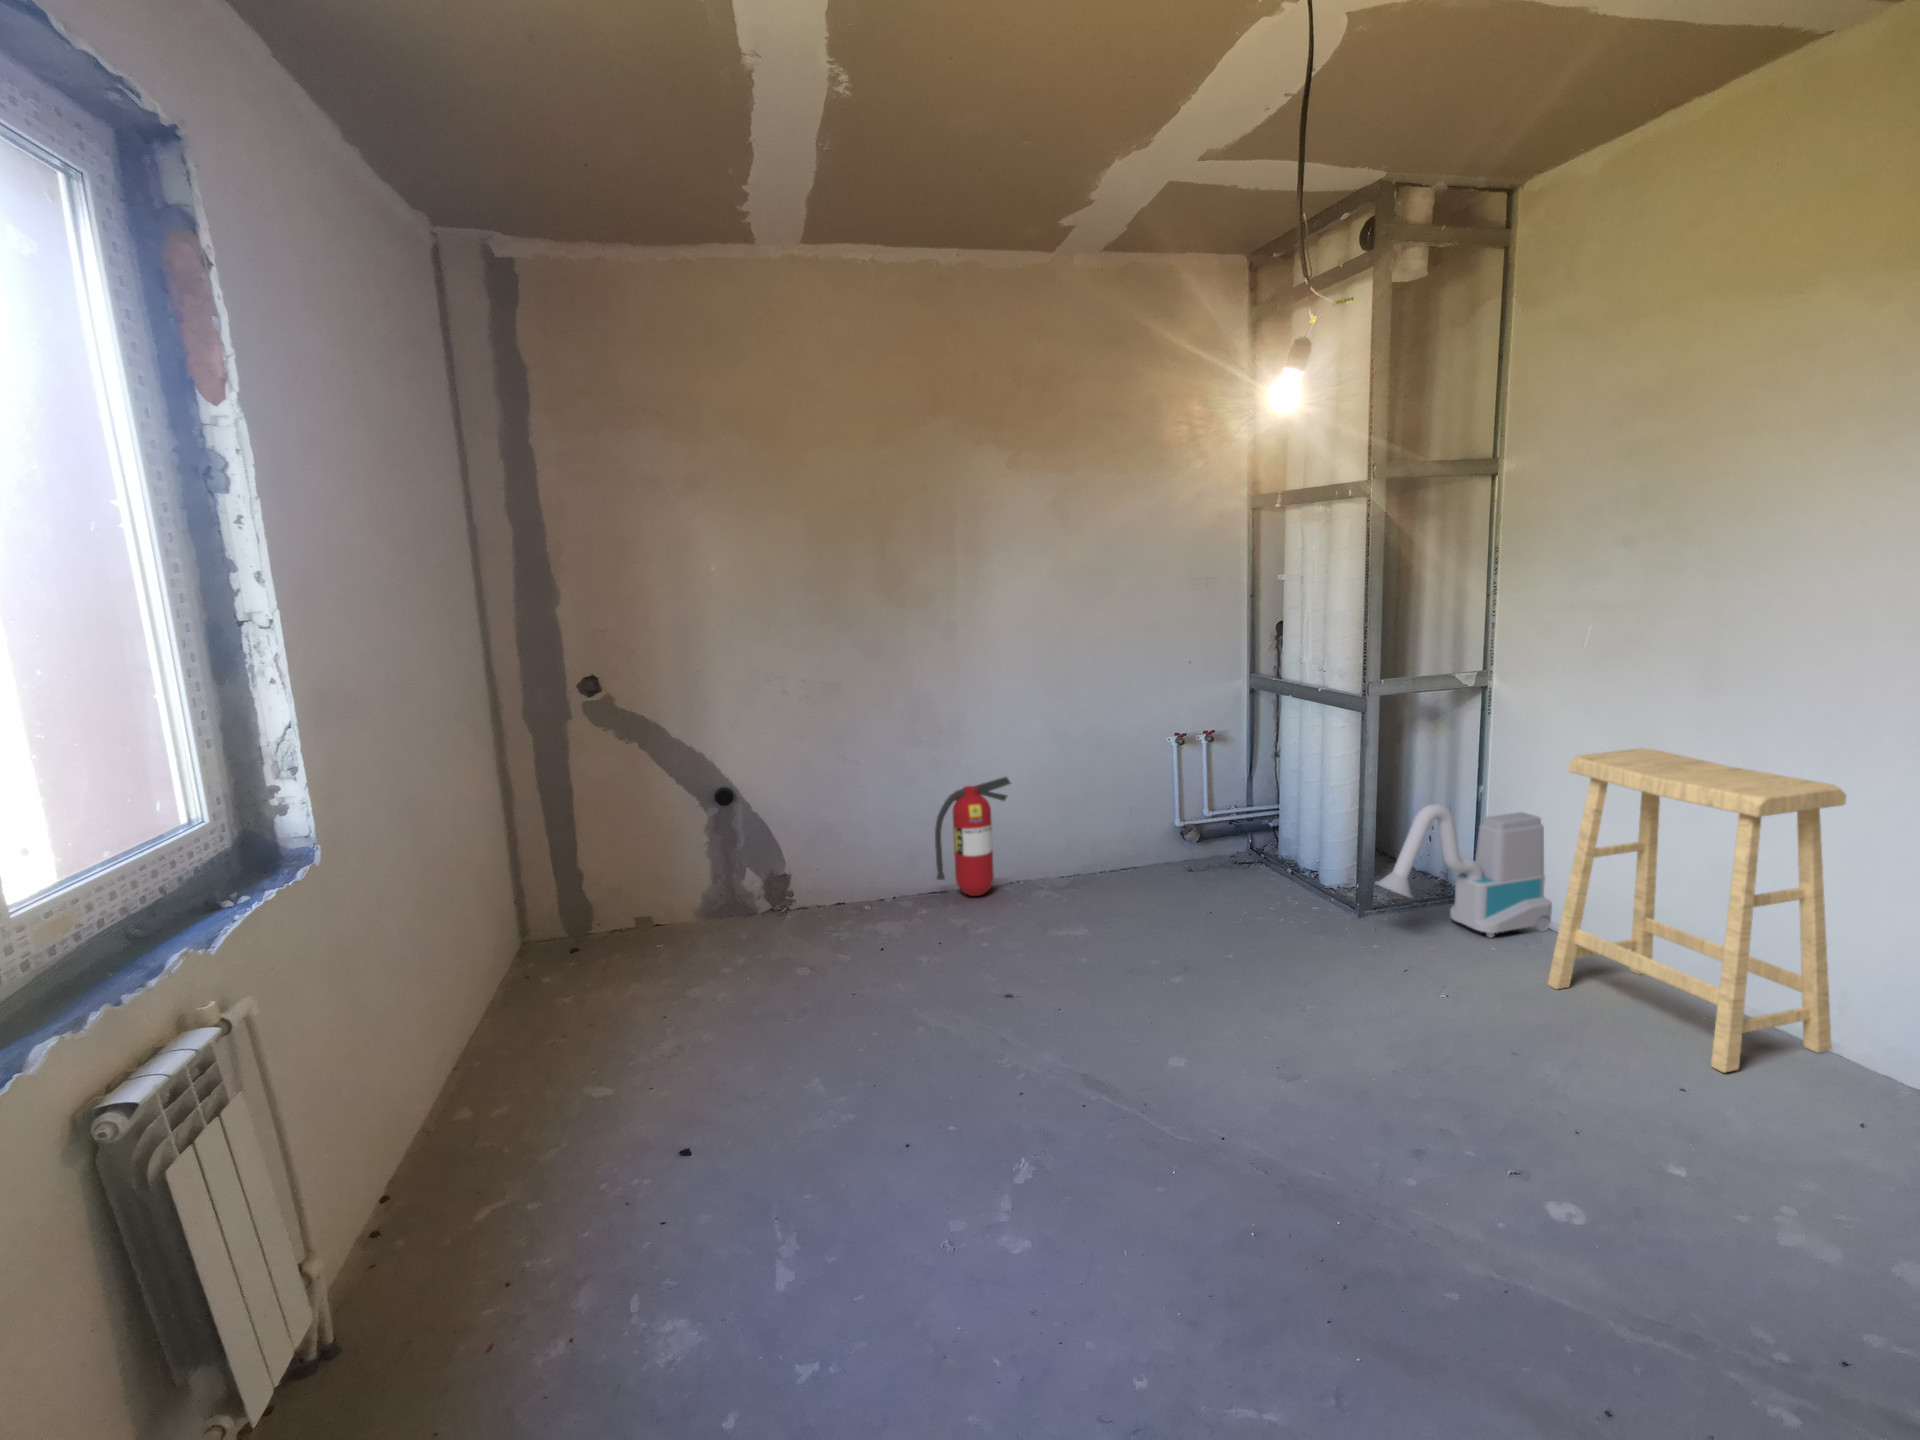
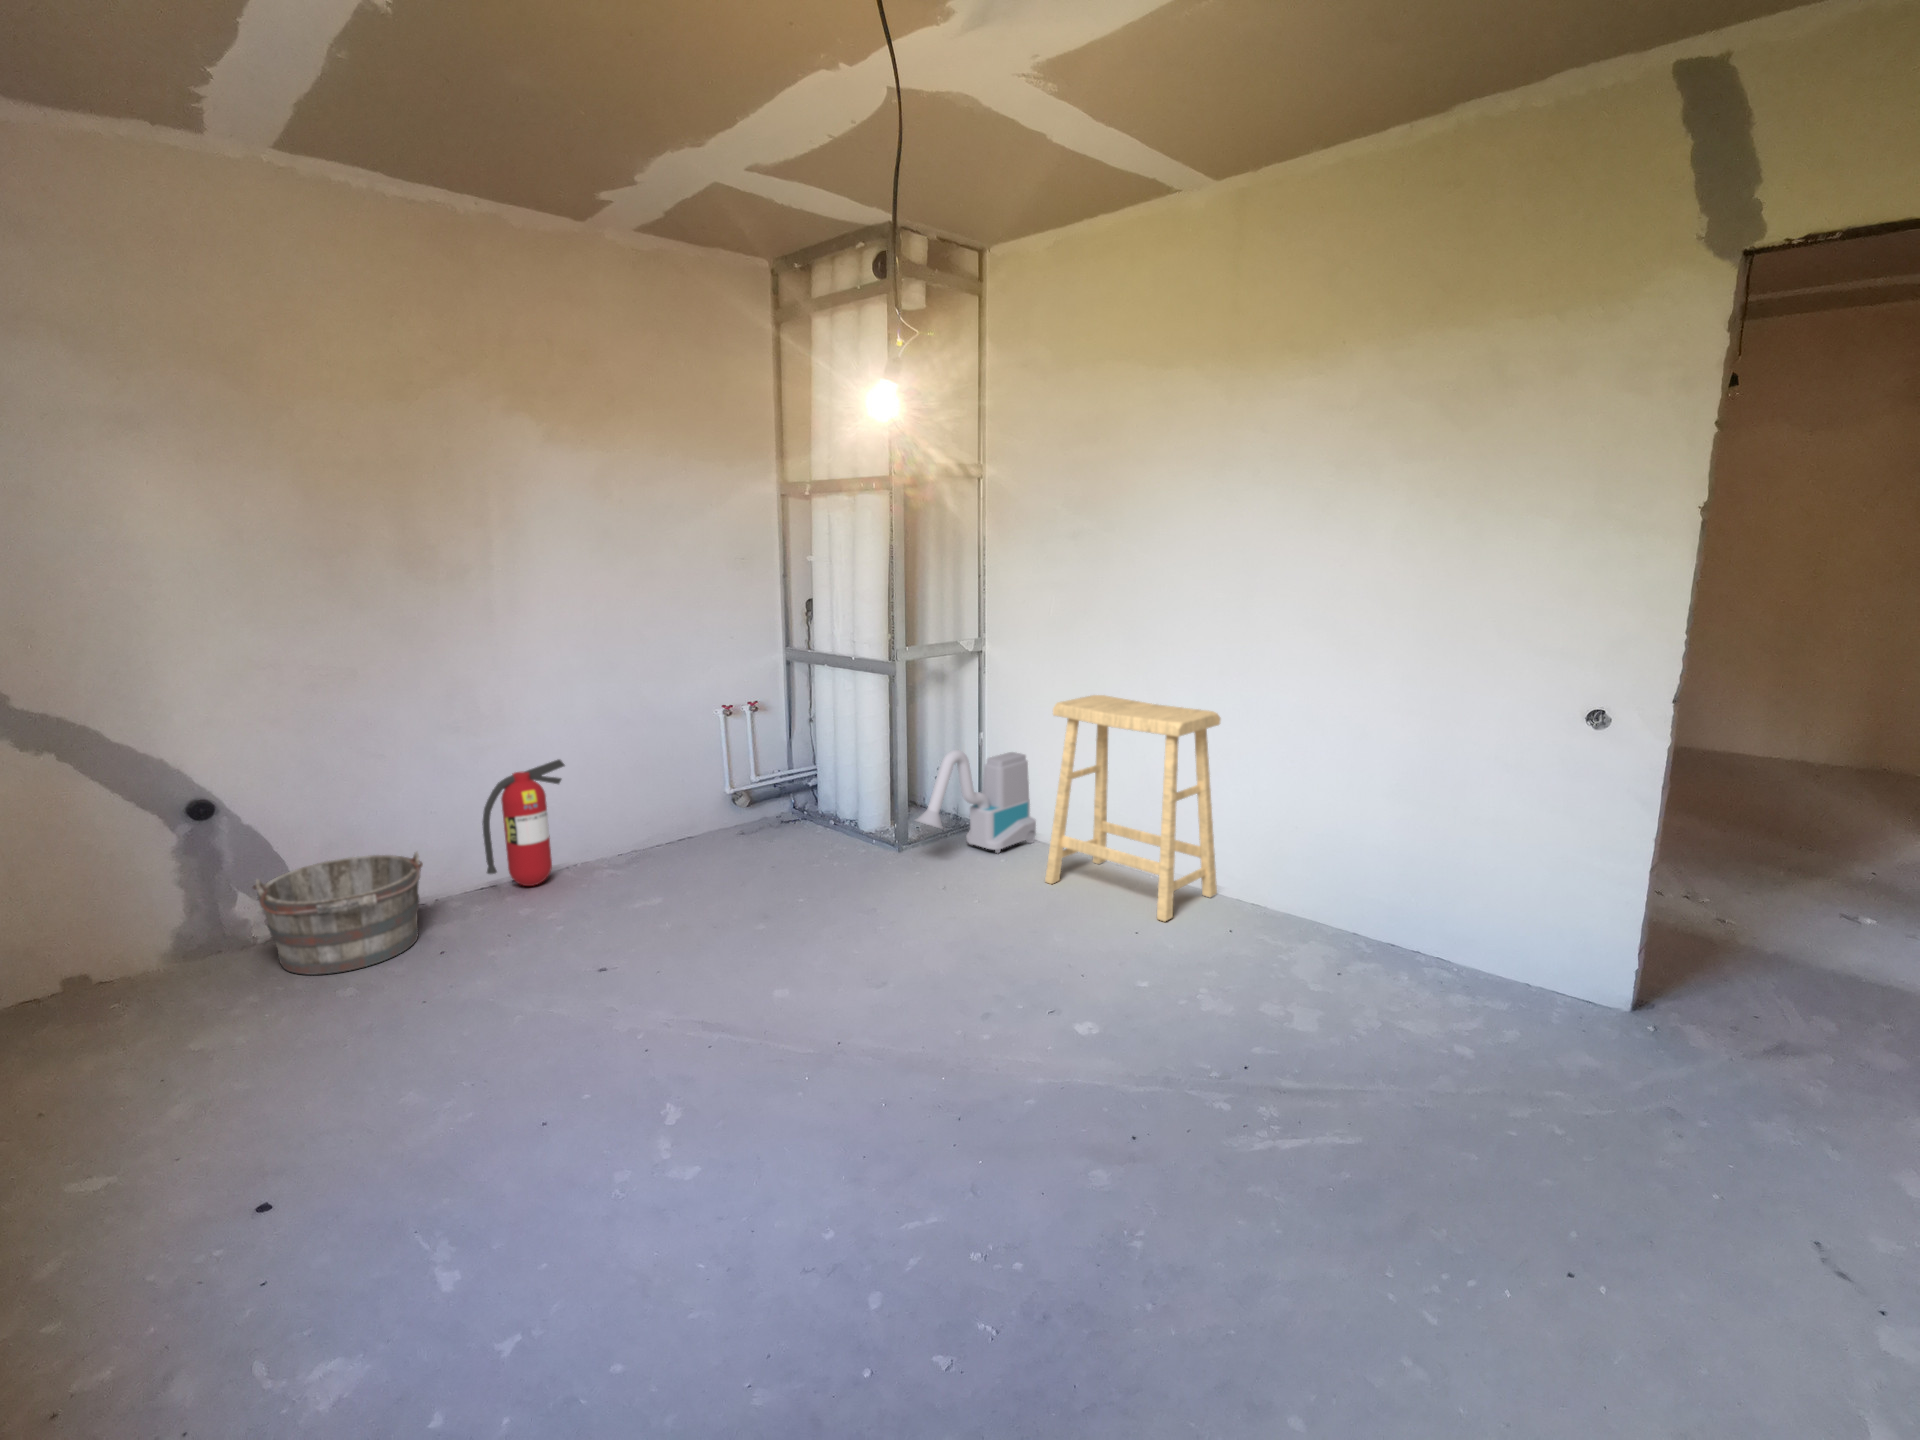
bucket: none [752,849,878,949] -> present [253,852,423,975]

